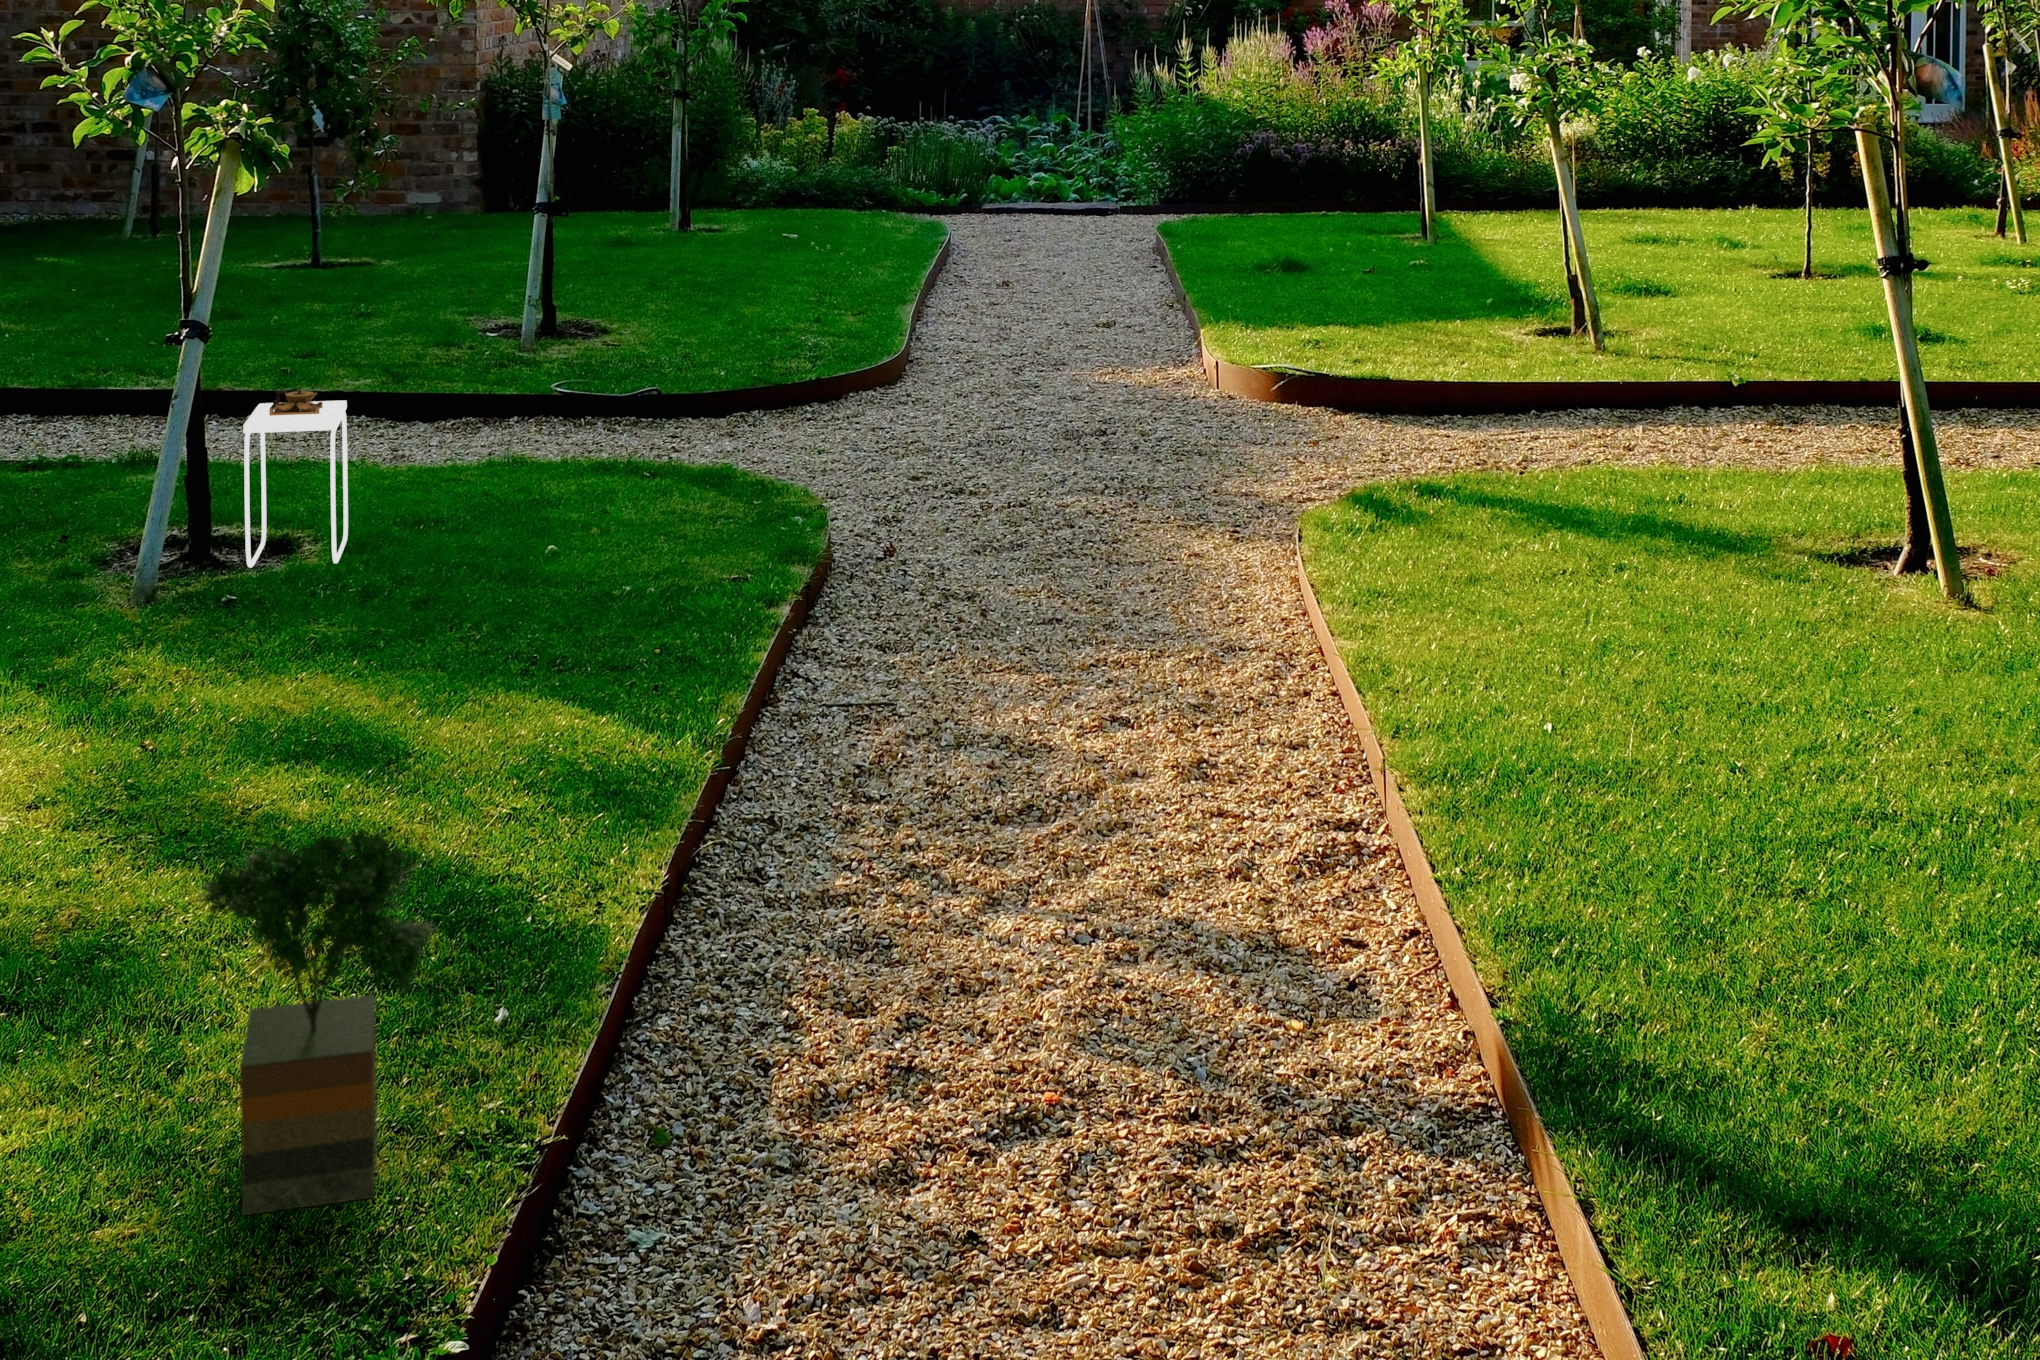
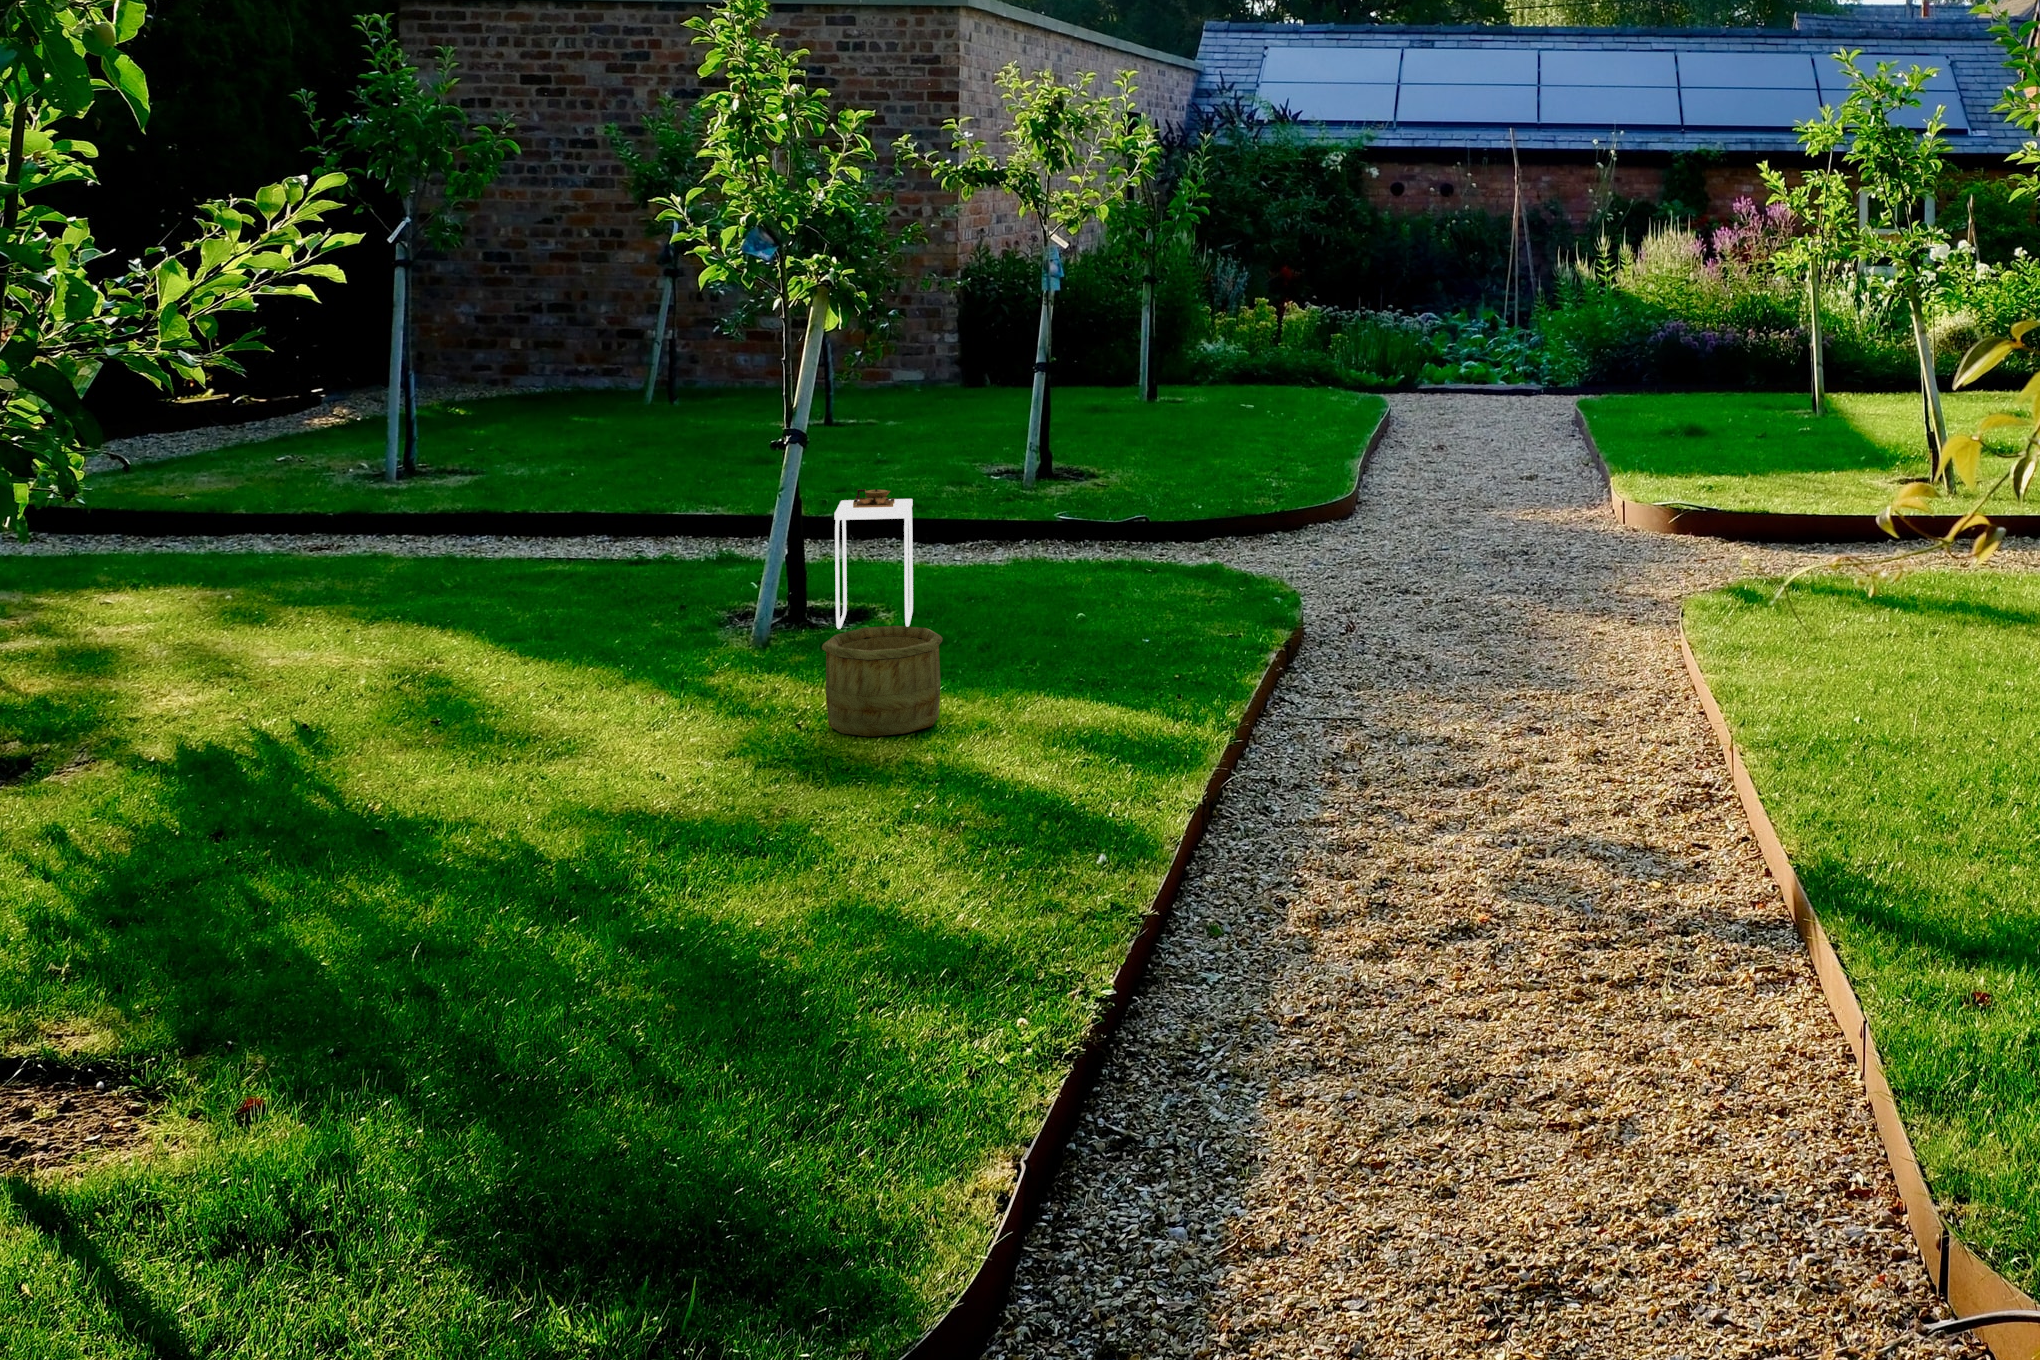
wooden bucket: none [185,597,345,753] -> present [822,626,943,736]
potted tree: present [199,829,433,1215] -> none [908,714,1071,961]

